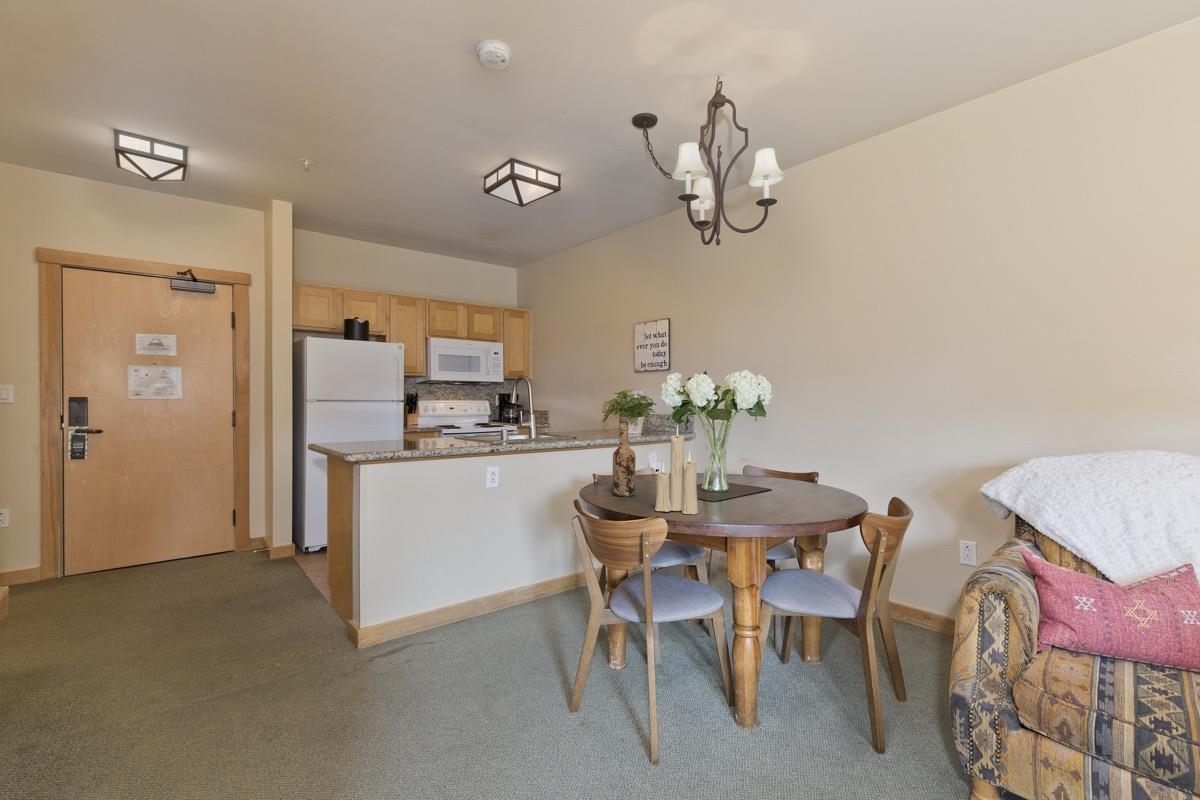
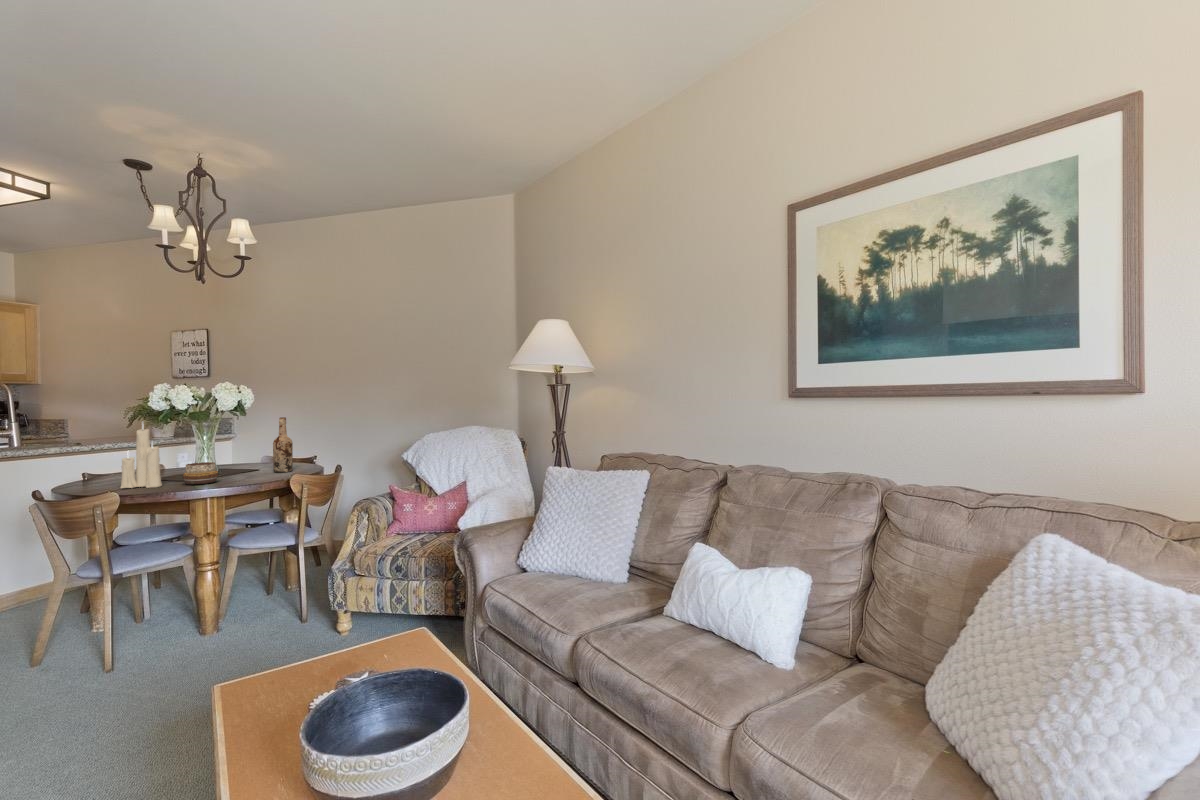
wine bottle: present [613,421,636,497] -> present [273,417,293,473]
decorative bowl: none [721,484,762,516] -> present [183,462,218,484]

